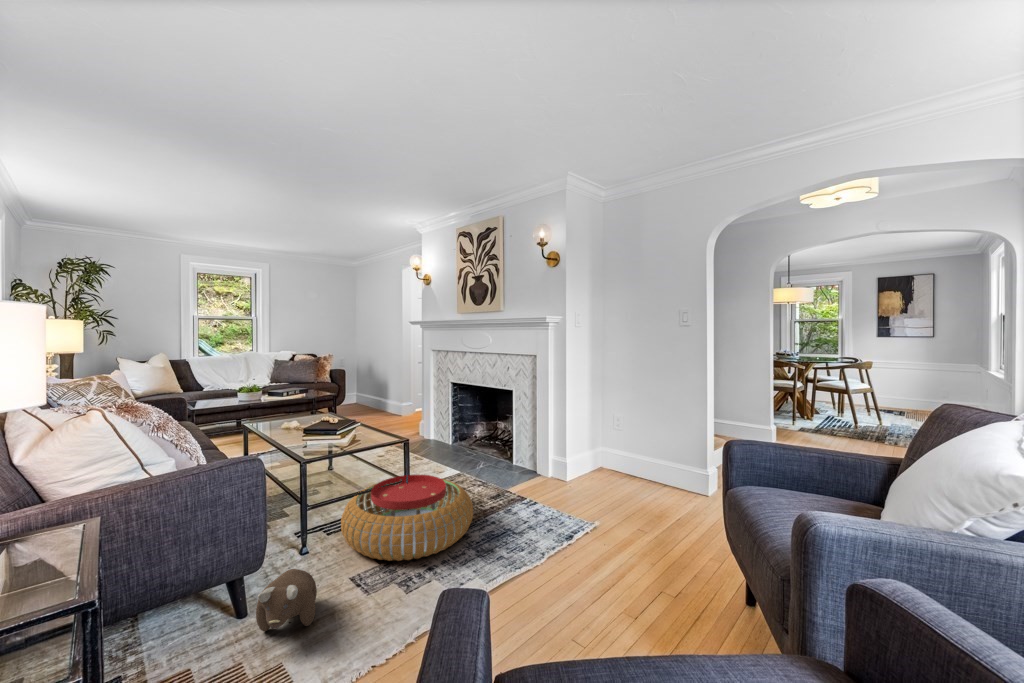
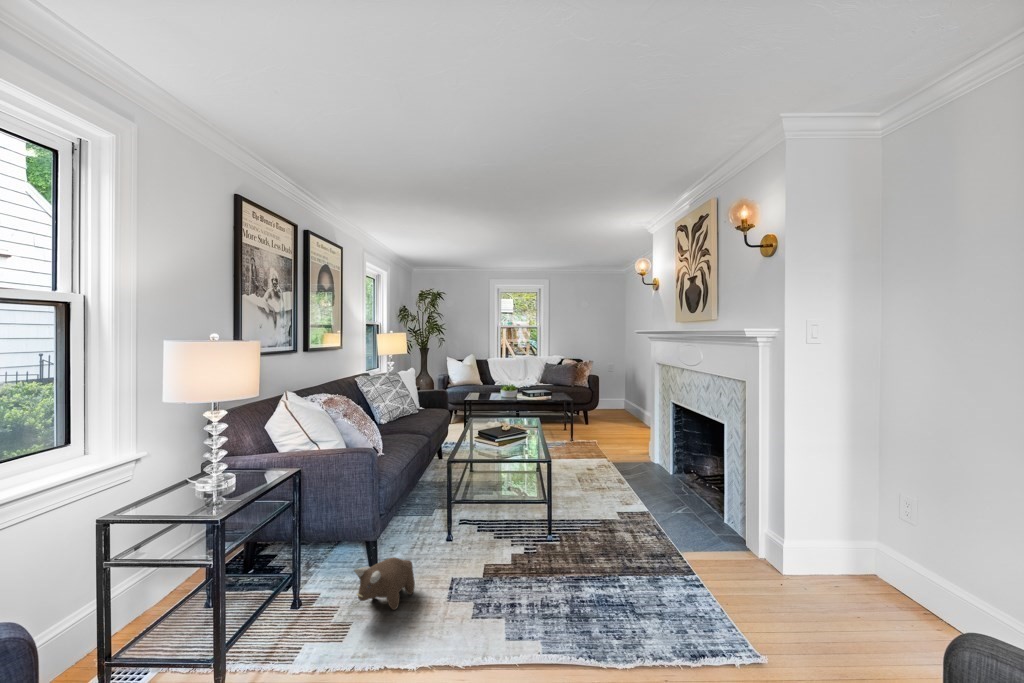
pouf: present [341,475,473,561] -> none [470,499,601,594]

